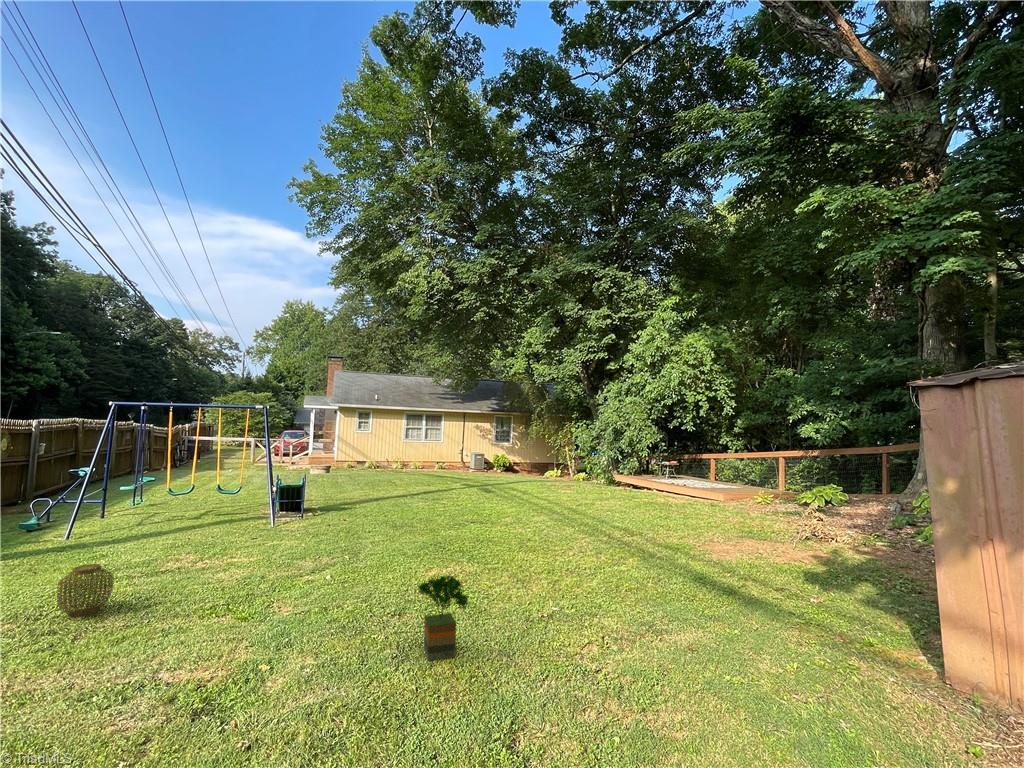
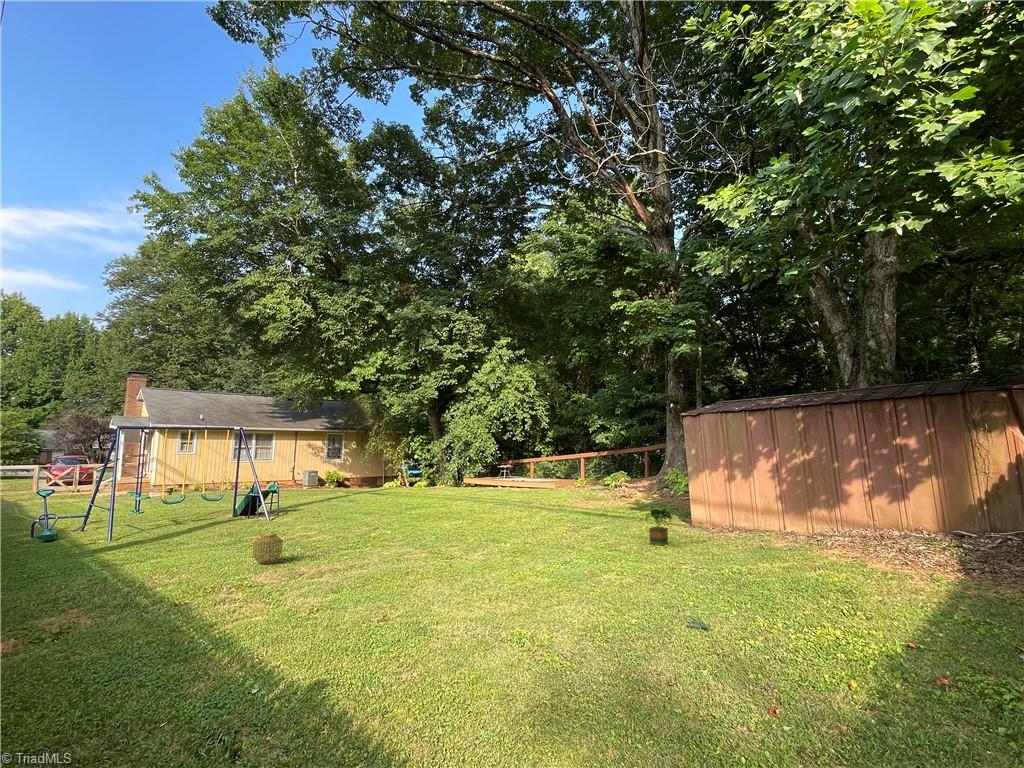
potted tree: present [418,576,468,661] -> present [646,508,672,546]

